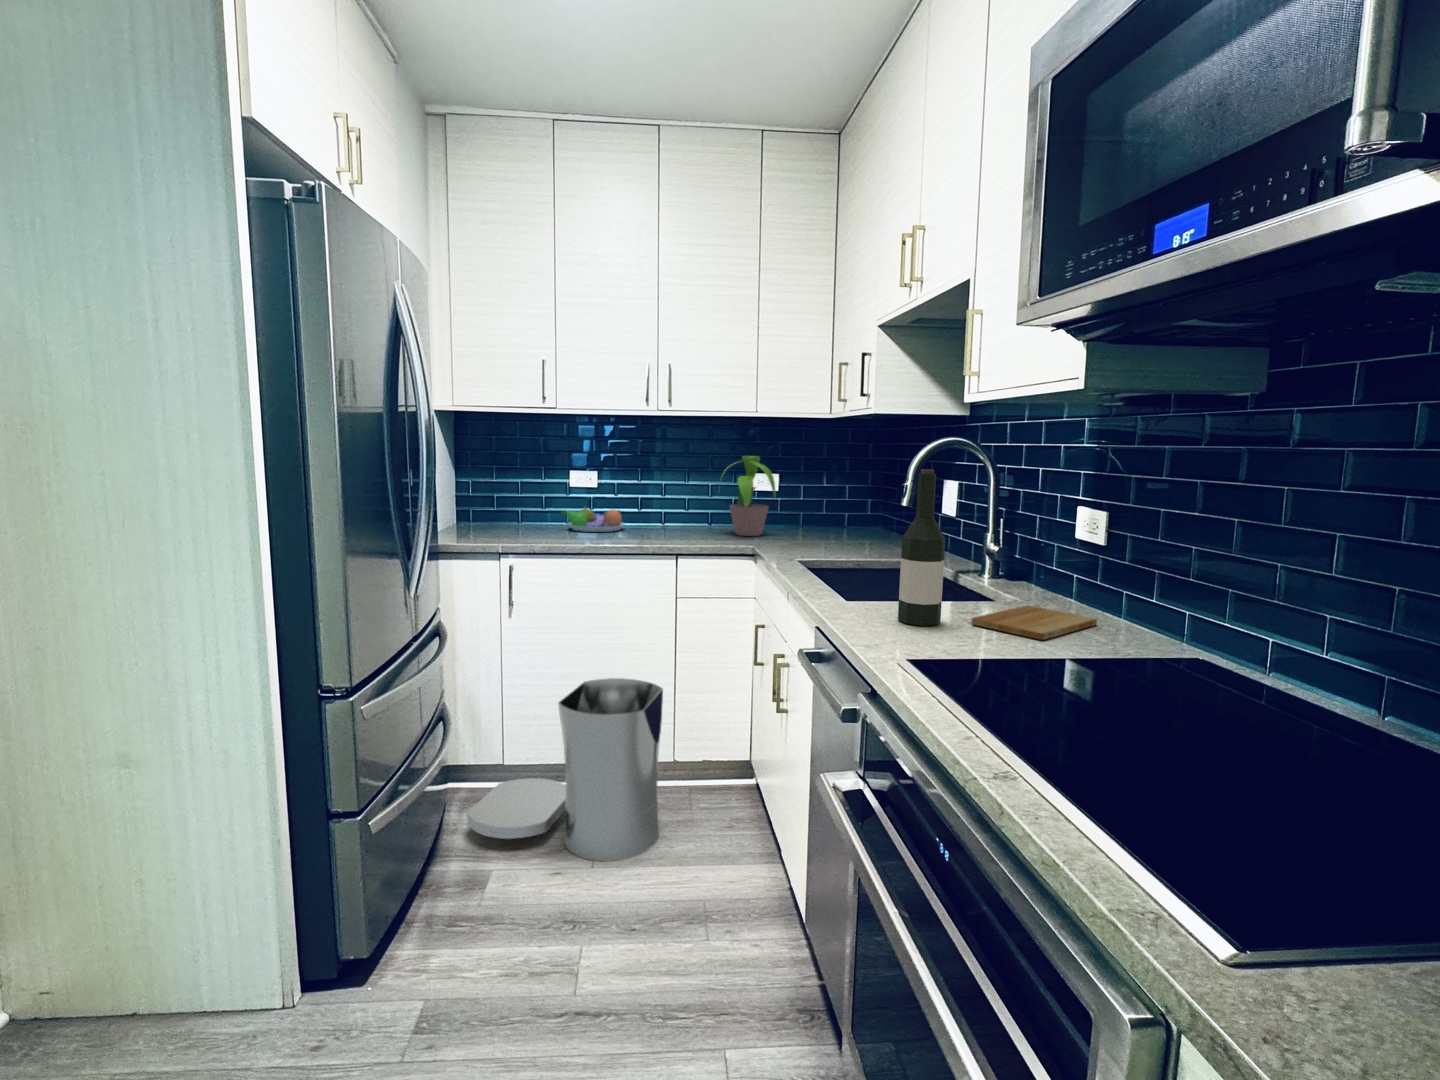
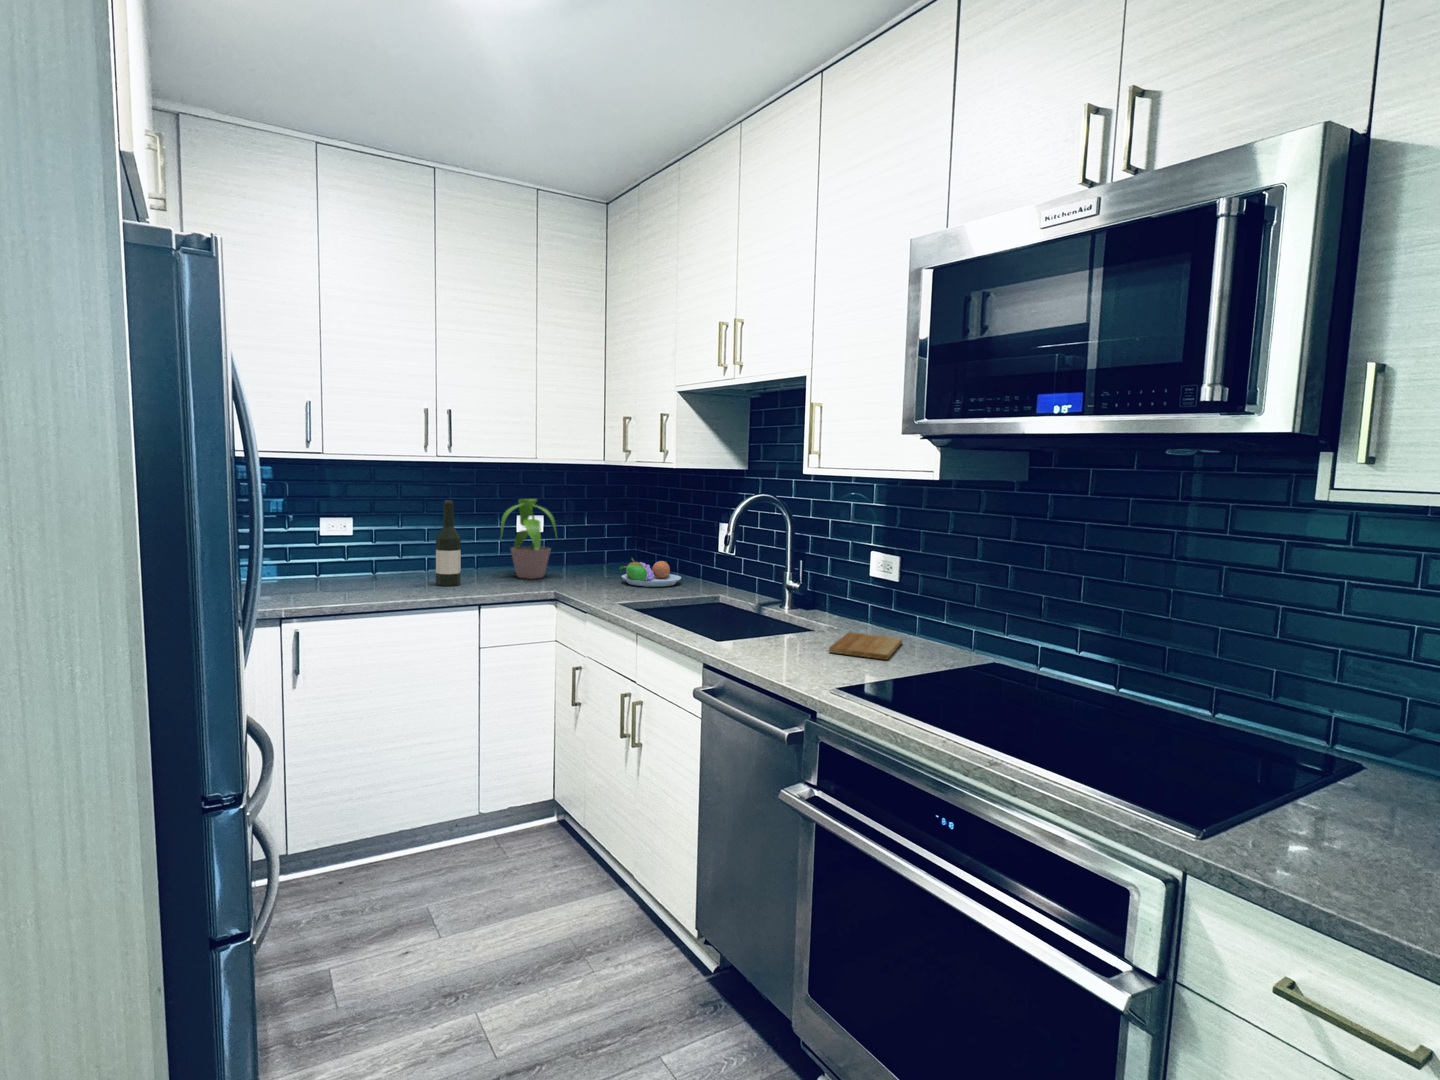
wine bottle: present [898,469,945,626] -> present [436,501,461,586]
fruit bowl: present [561,507,625,532] -> present [619,558,681,587]
trash can: present [467,678,663,861] -> none [267,737,493,939]

